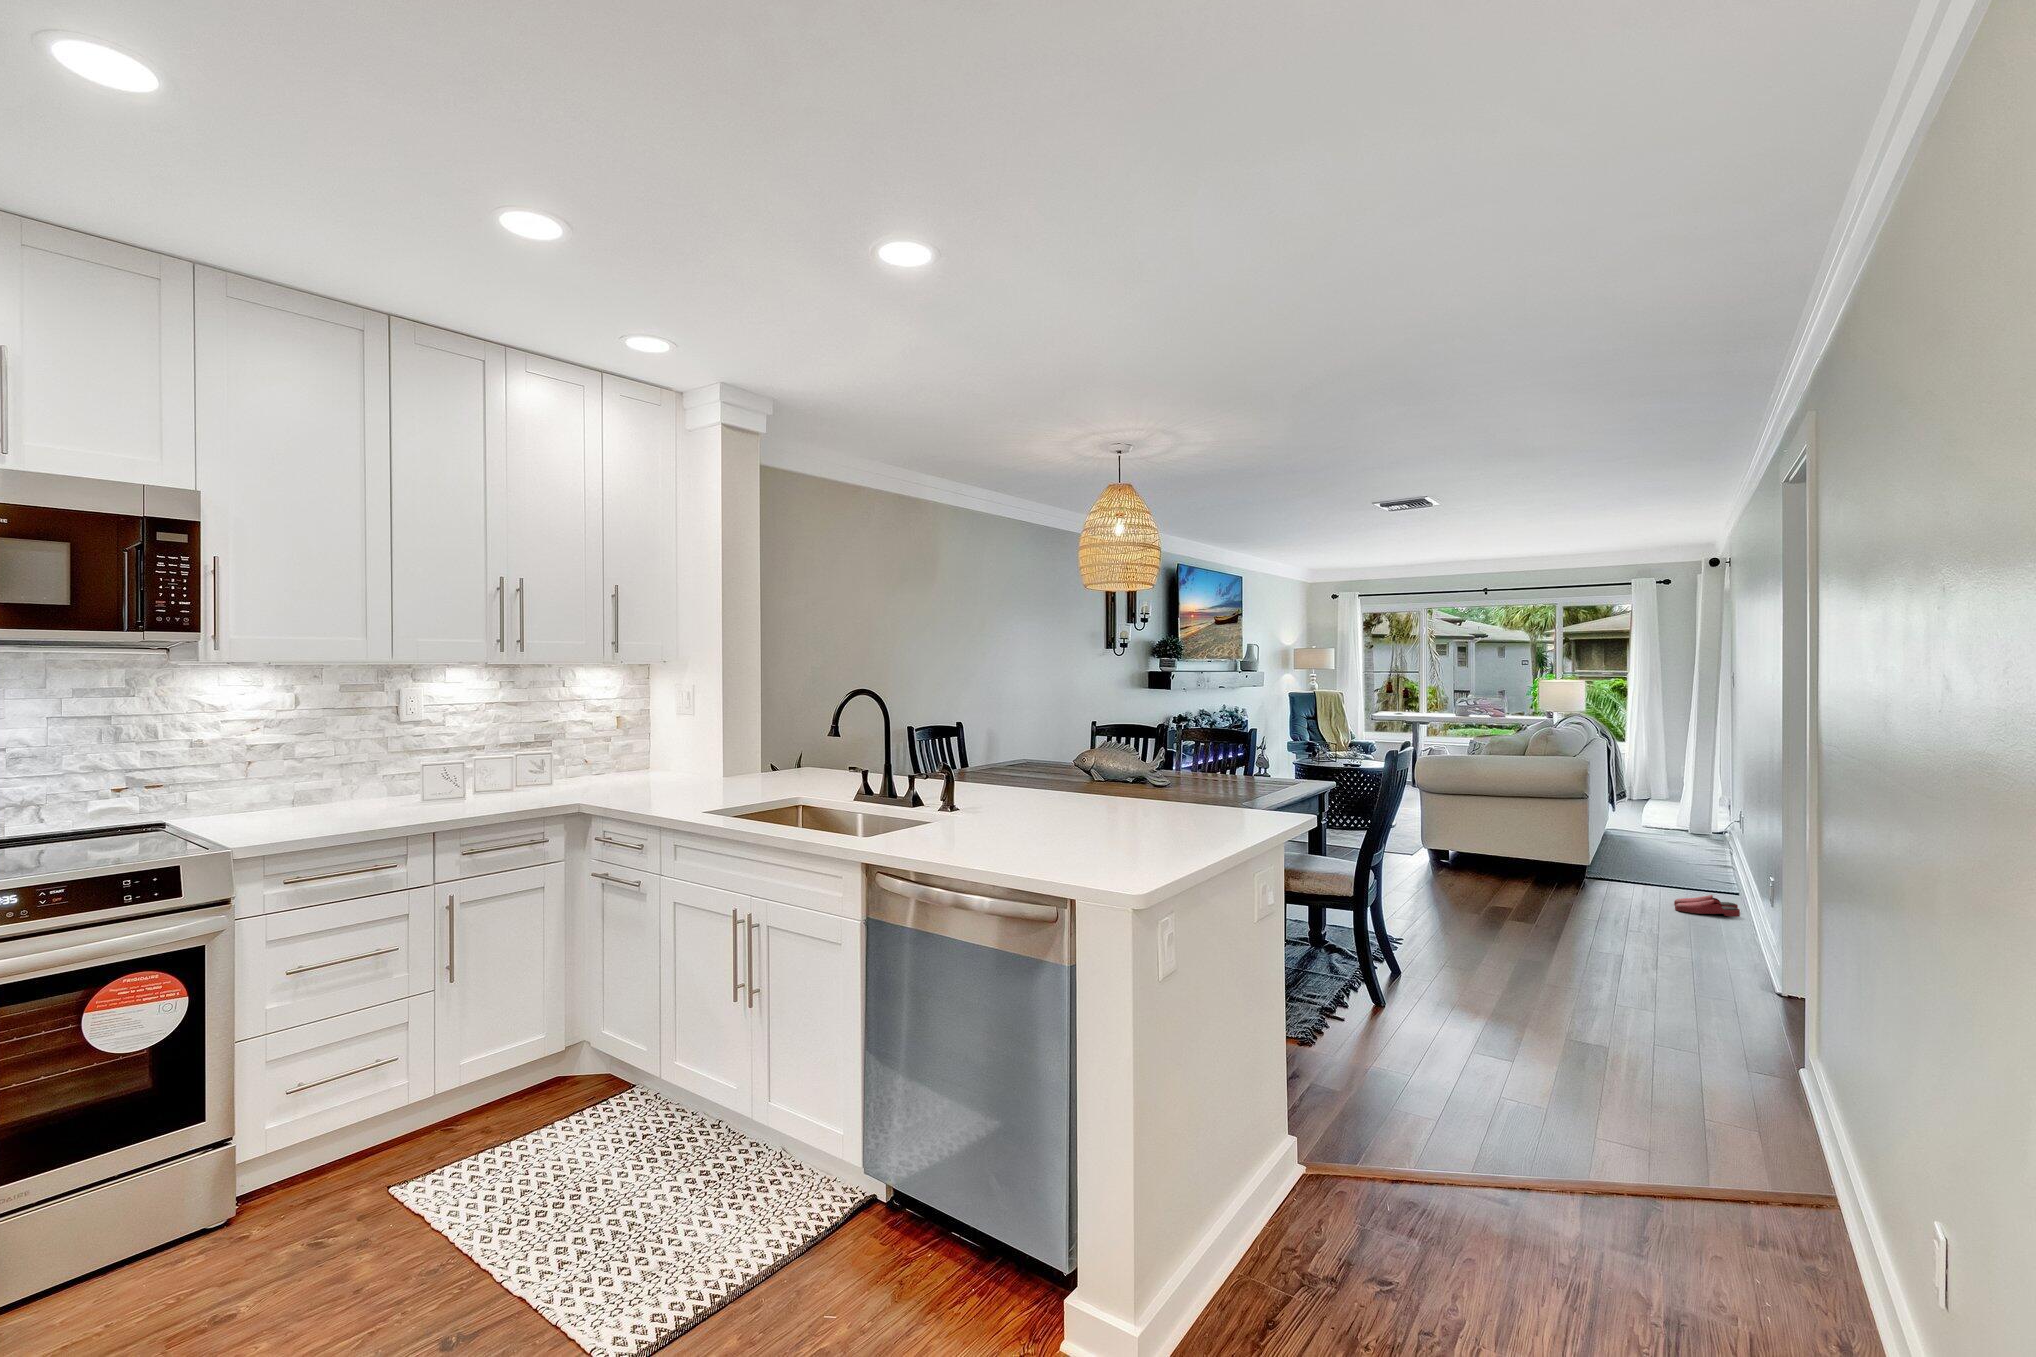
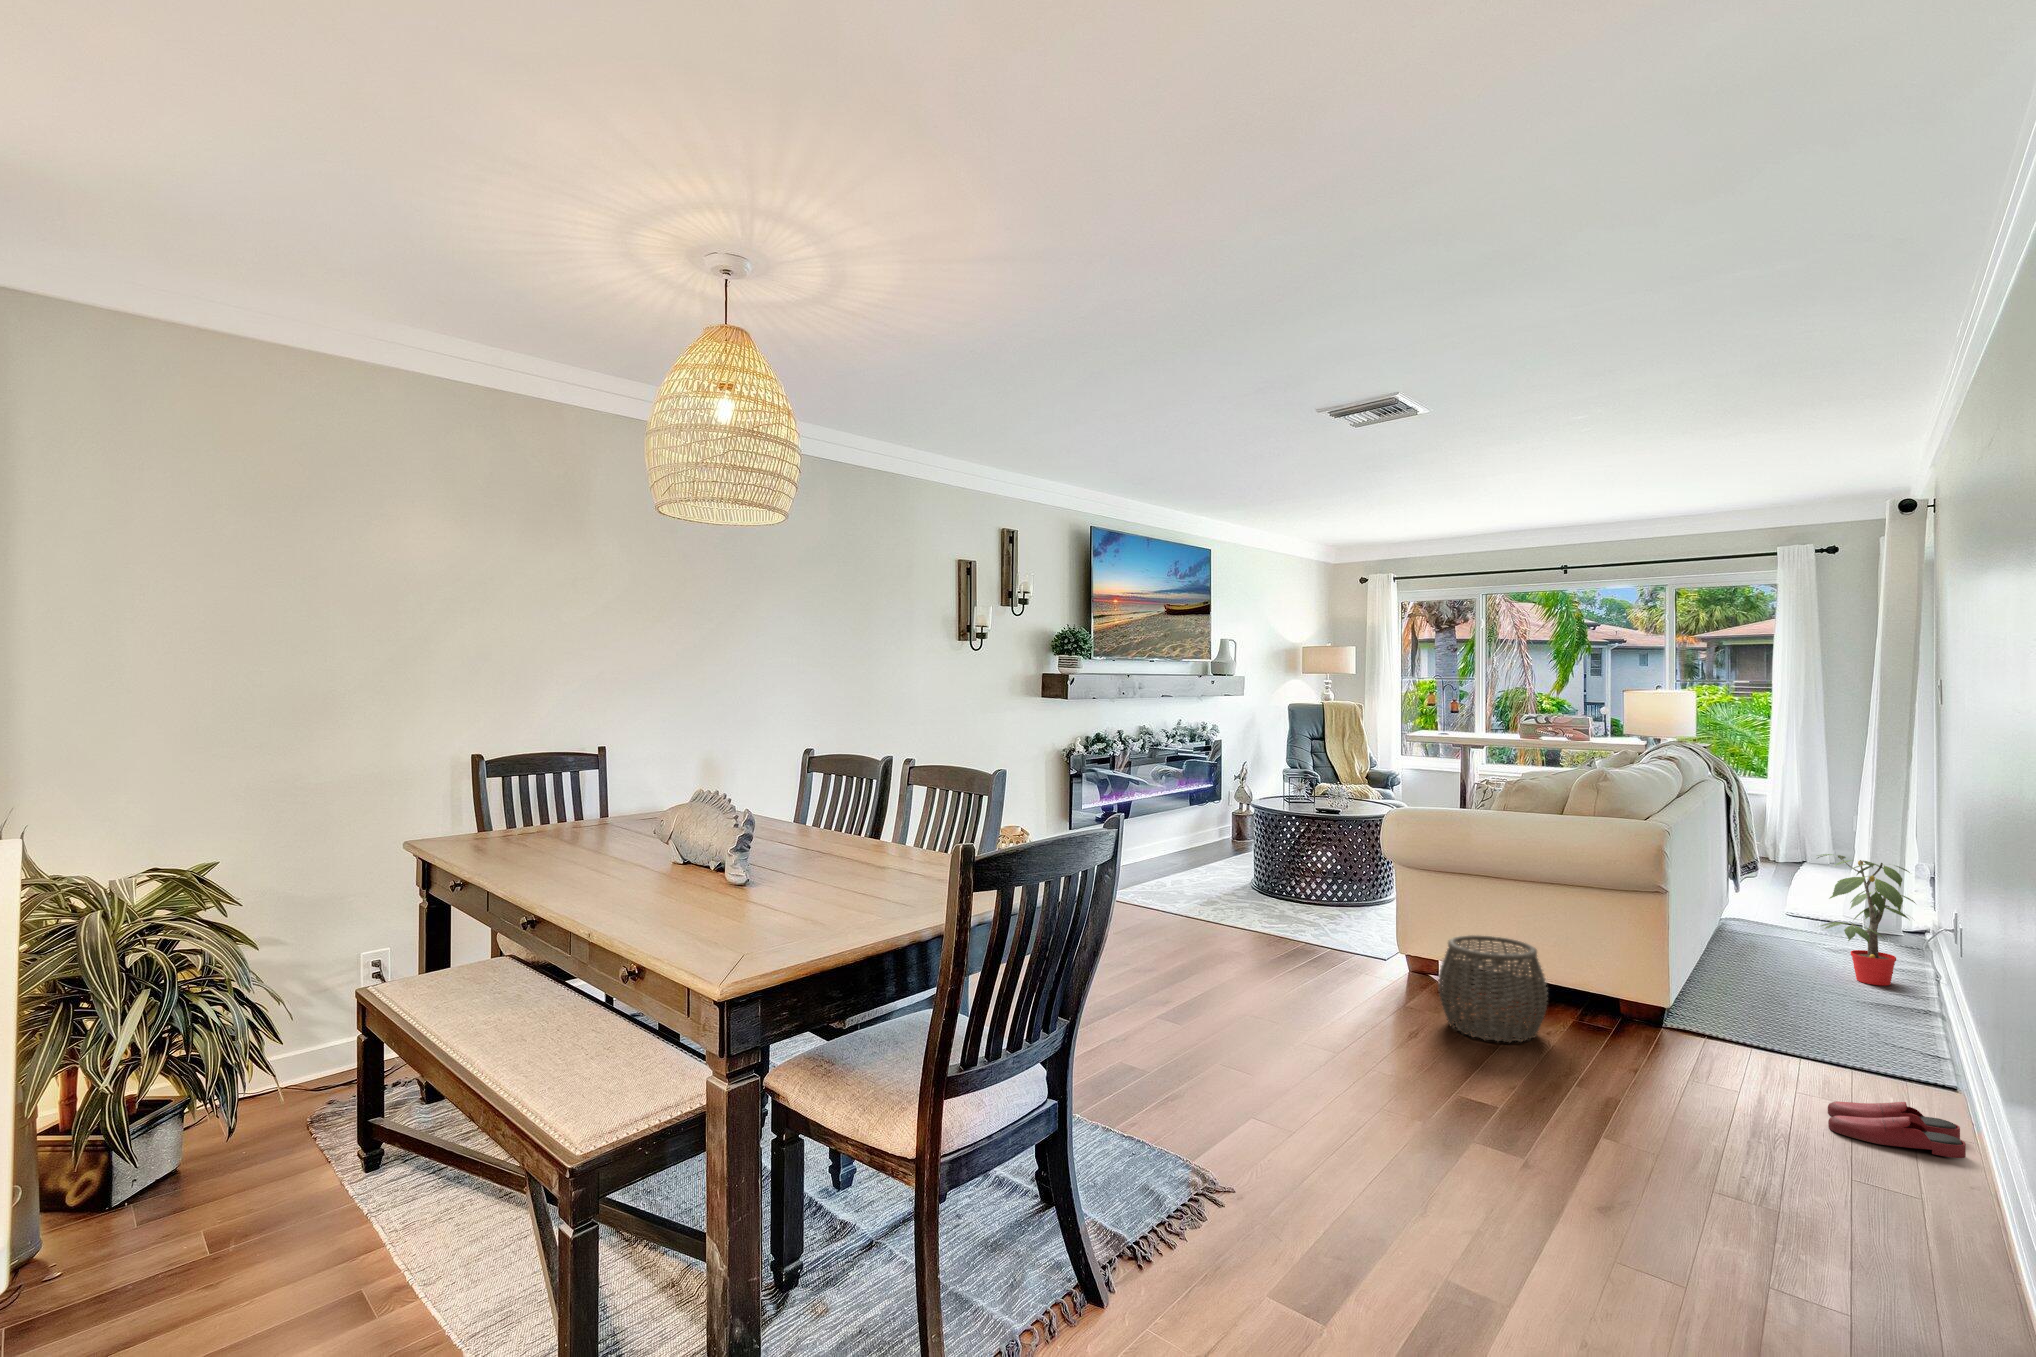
potted plant: none [1661,781,1722,857] -> present [1818,854,1915,985]
woven basket: none [1458,828,1523,885] -> present [1438,935,1548,1042]

